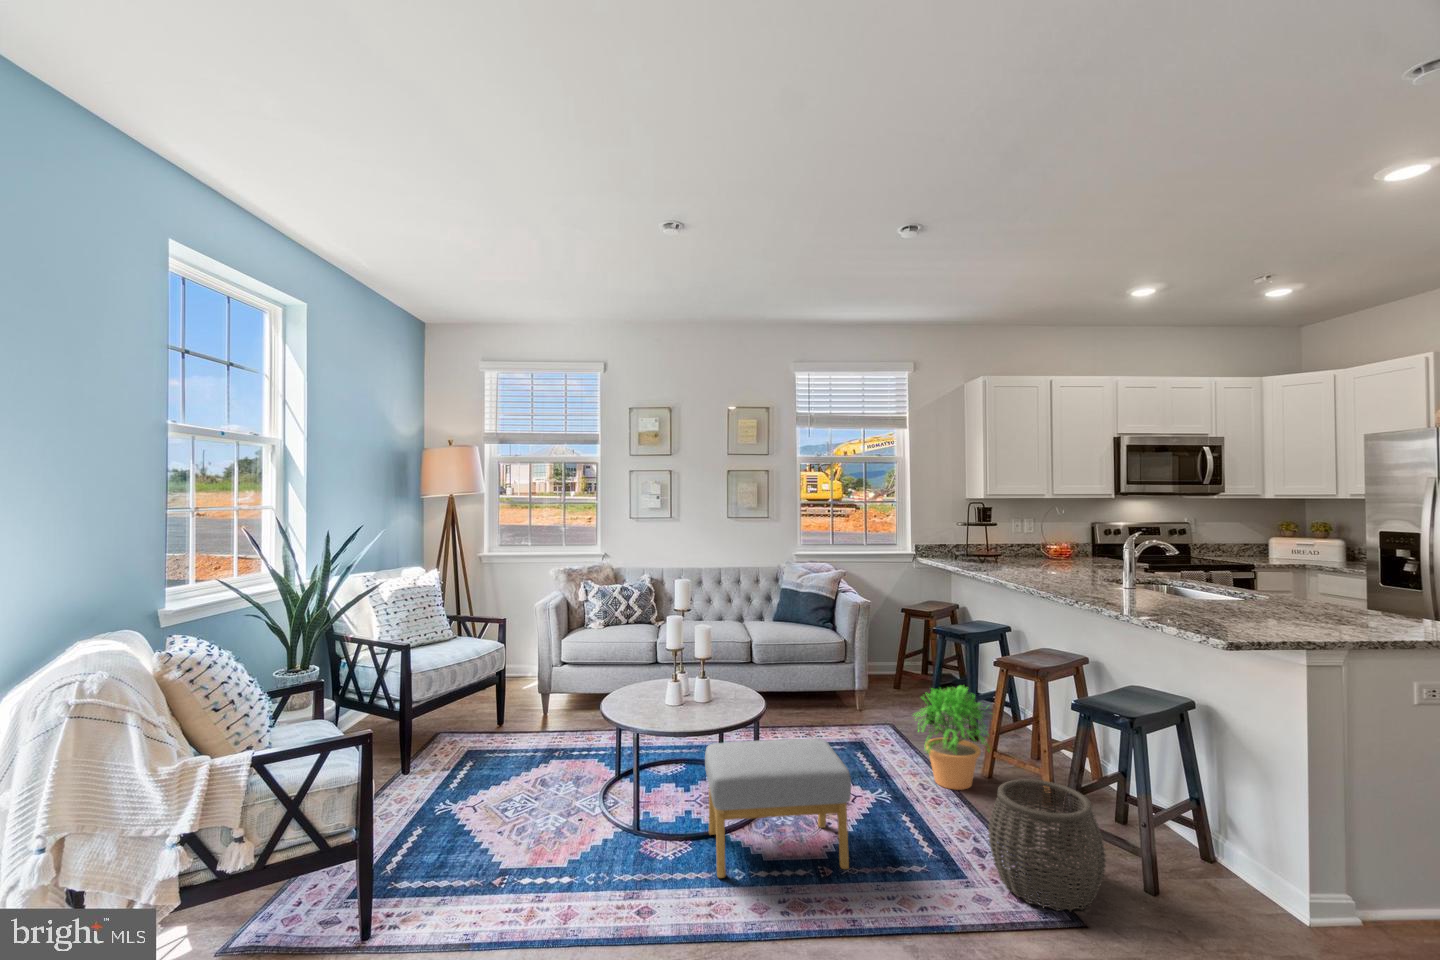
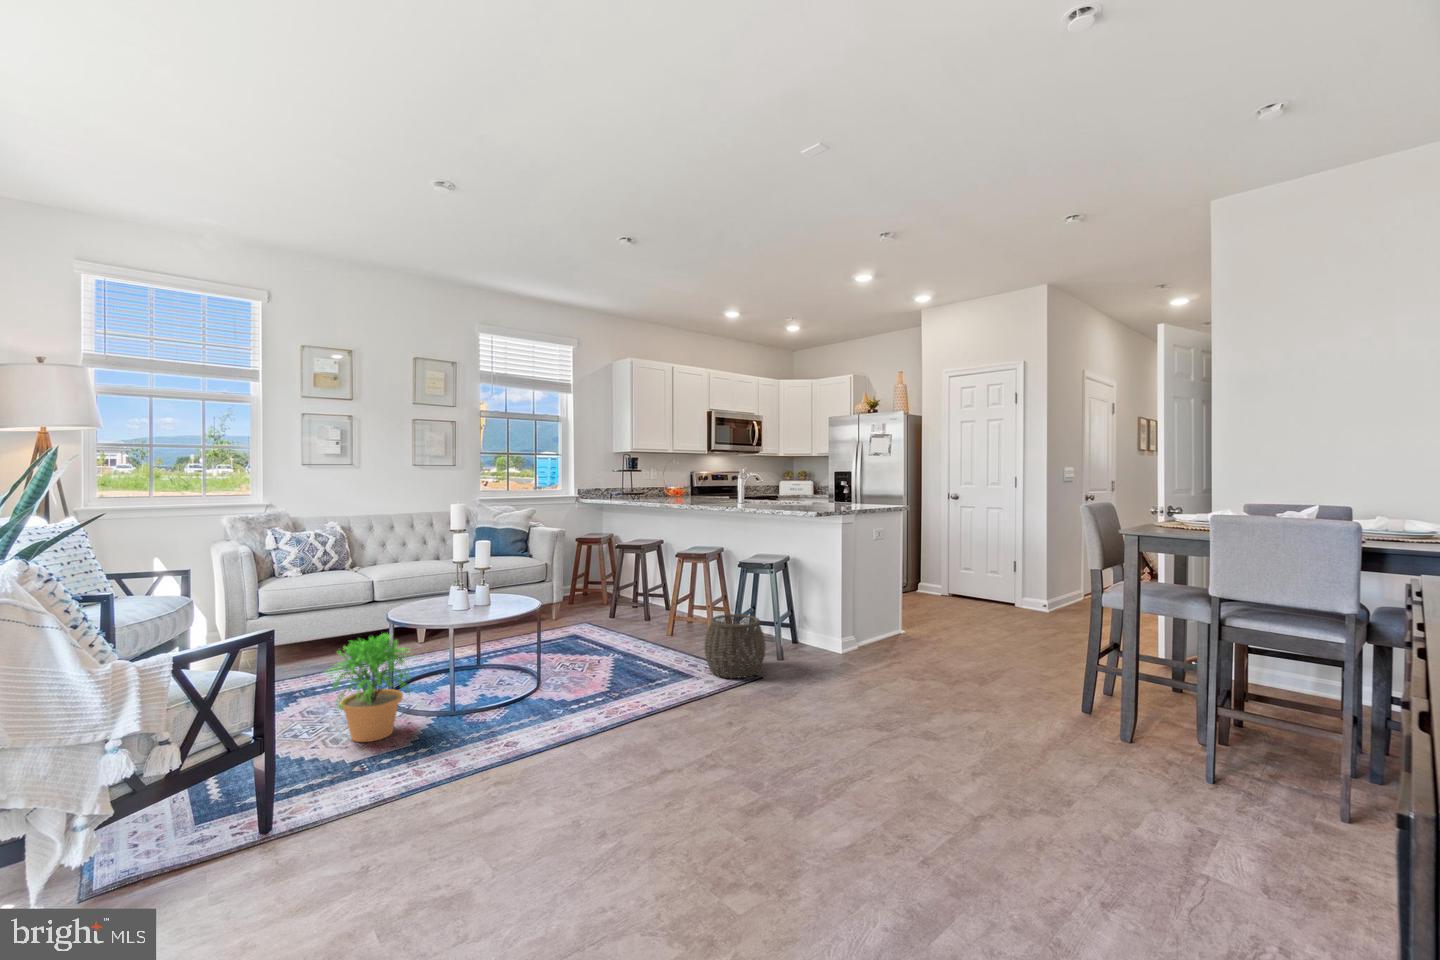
potted plant: present [916,686,989,790] -> present [330,633,410,742]
footstool: present [705,739,851,878] -> none [512,616,629,712]

